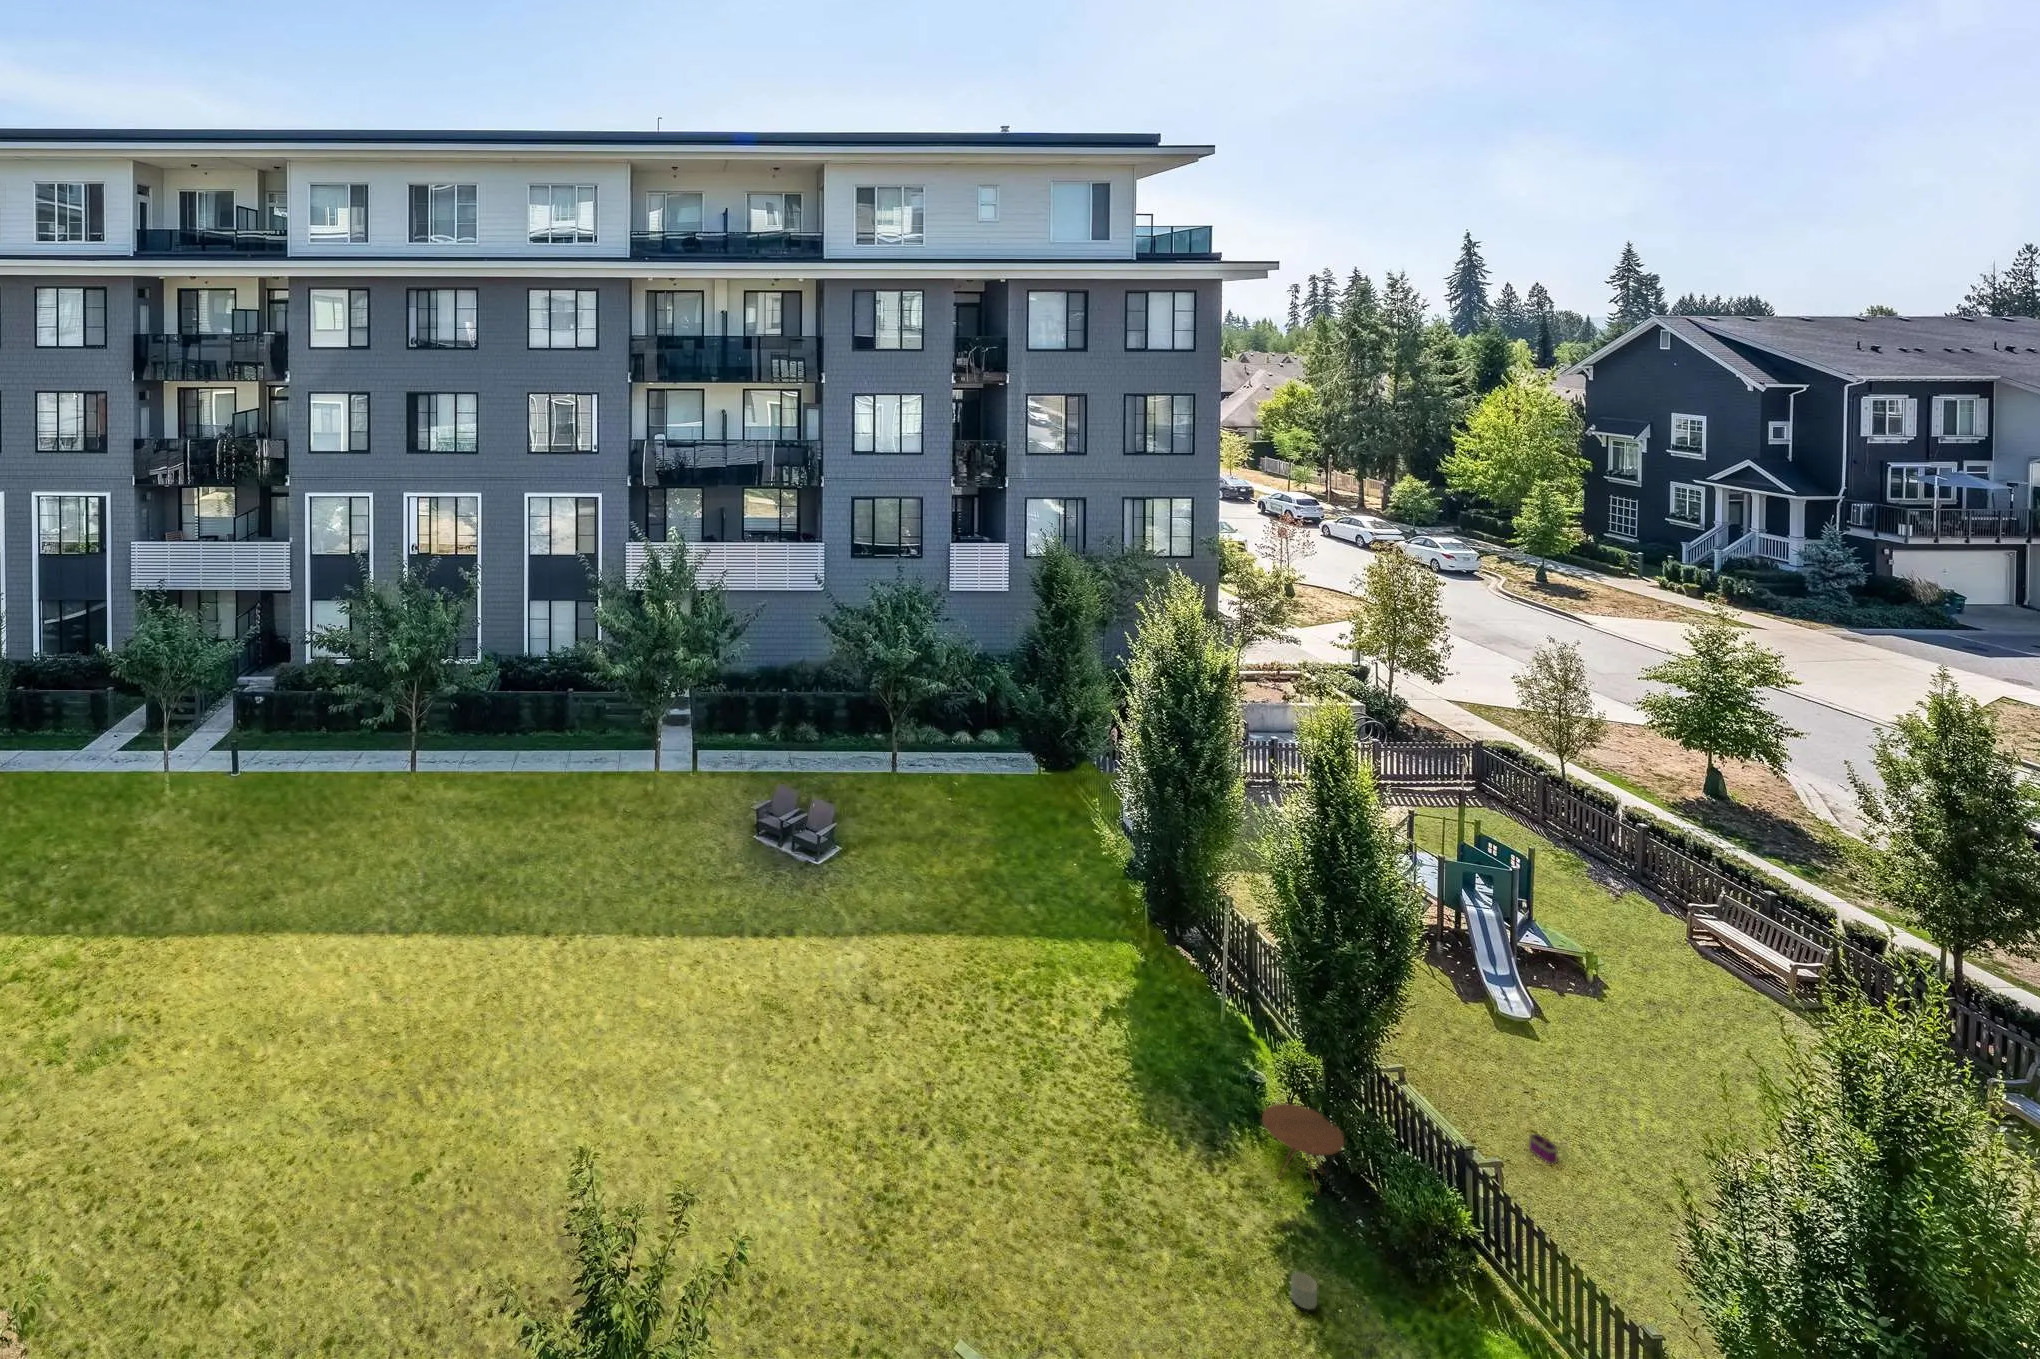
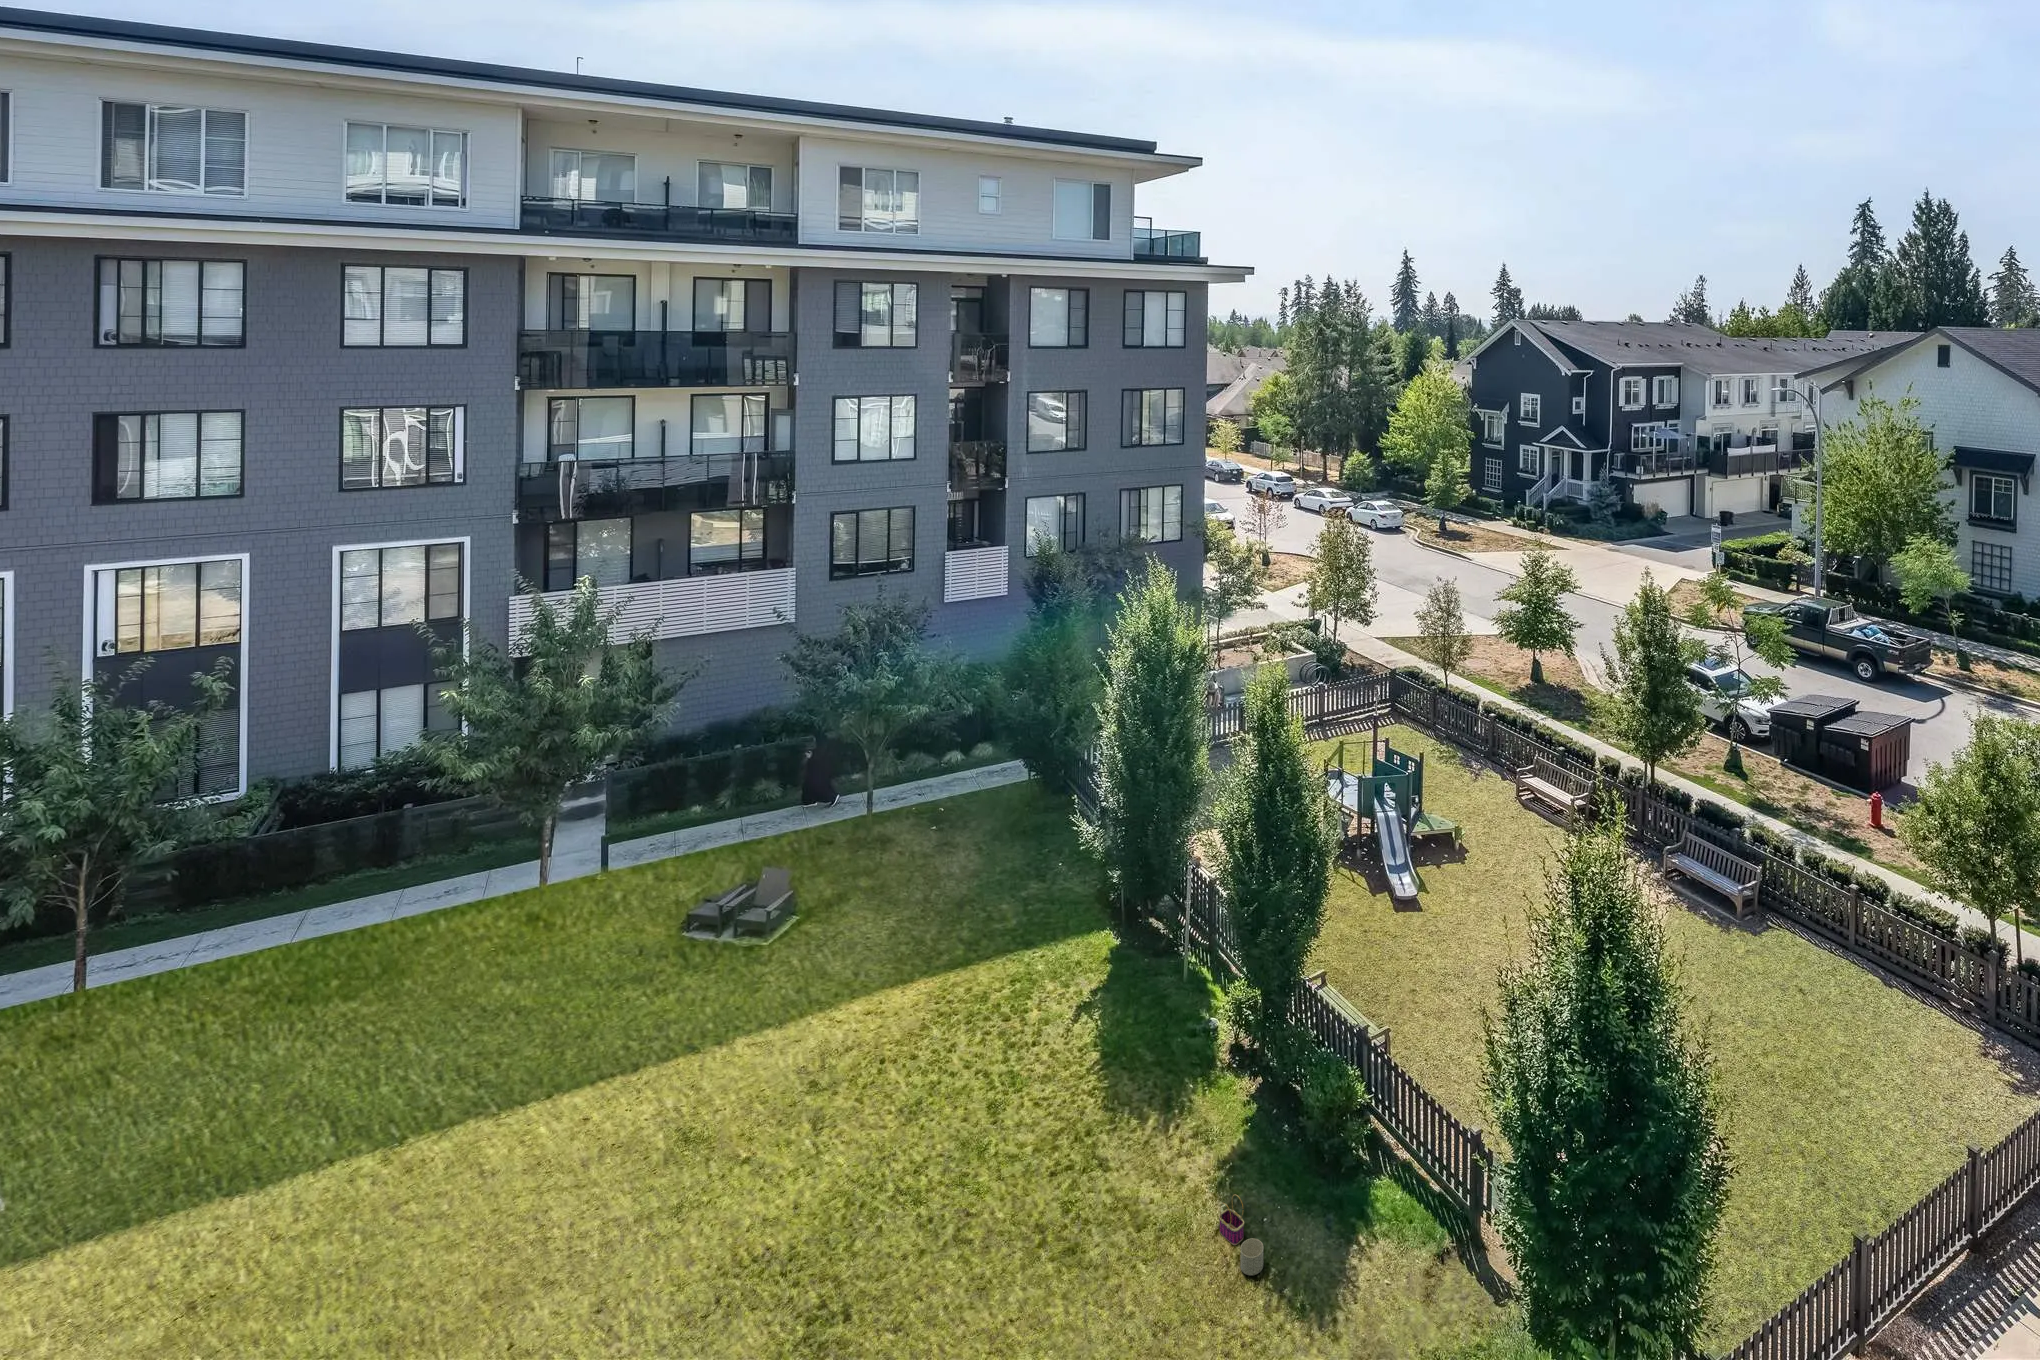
round table: present [1262,1104,1344,1193] -> none [1219,1059,1289,1144]
basket: present [1529,1134,1558,1164] -> present [1219,1194,1244,1245]

